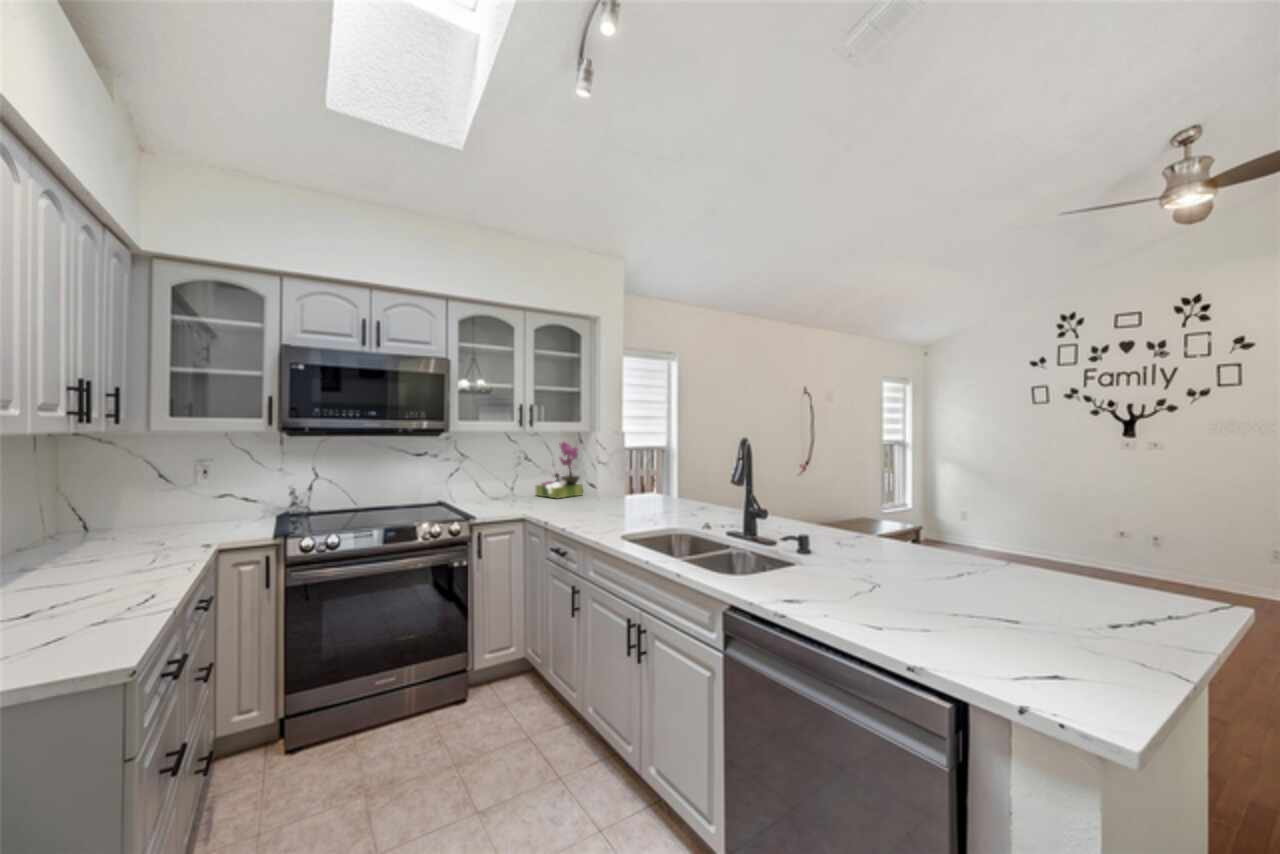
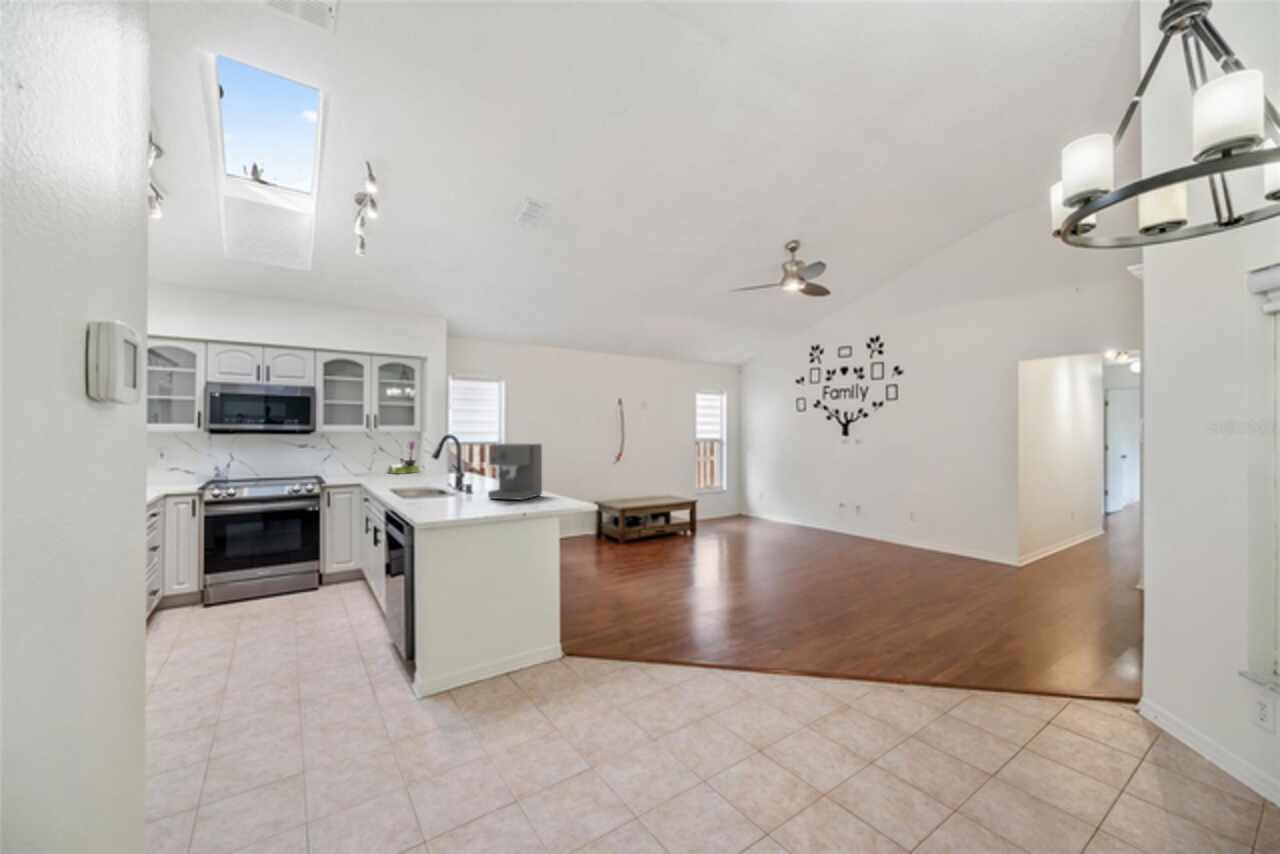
coffee maker: none [904,457,1017,584] -> present [488,443,542,500]

